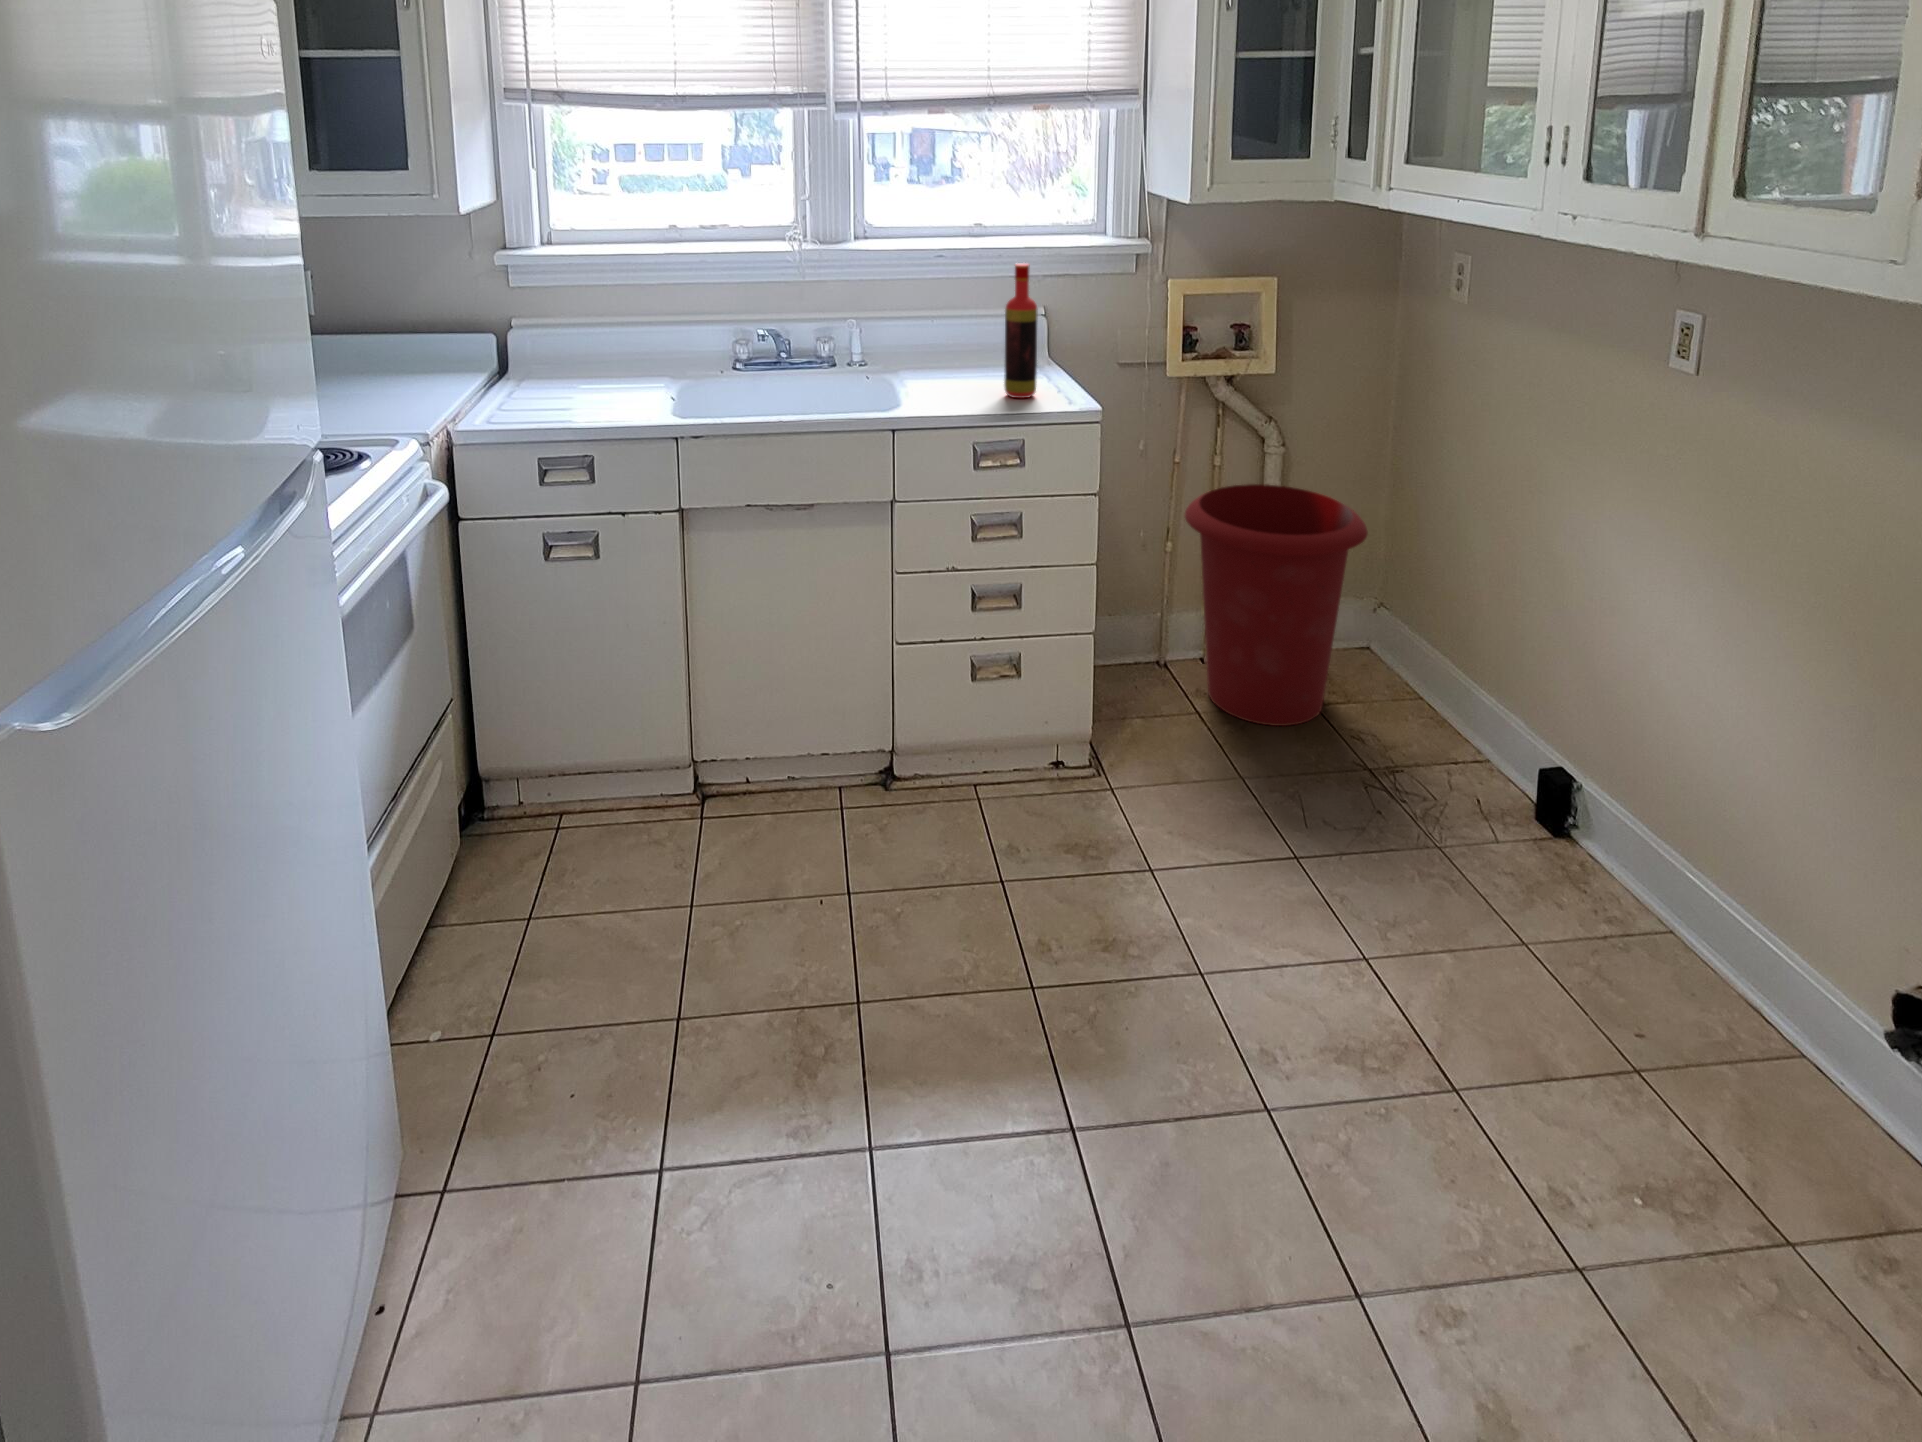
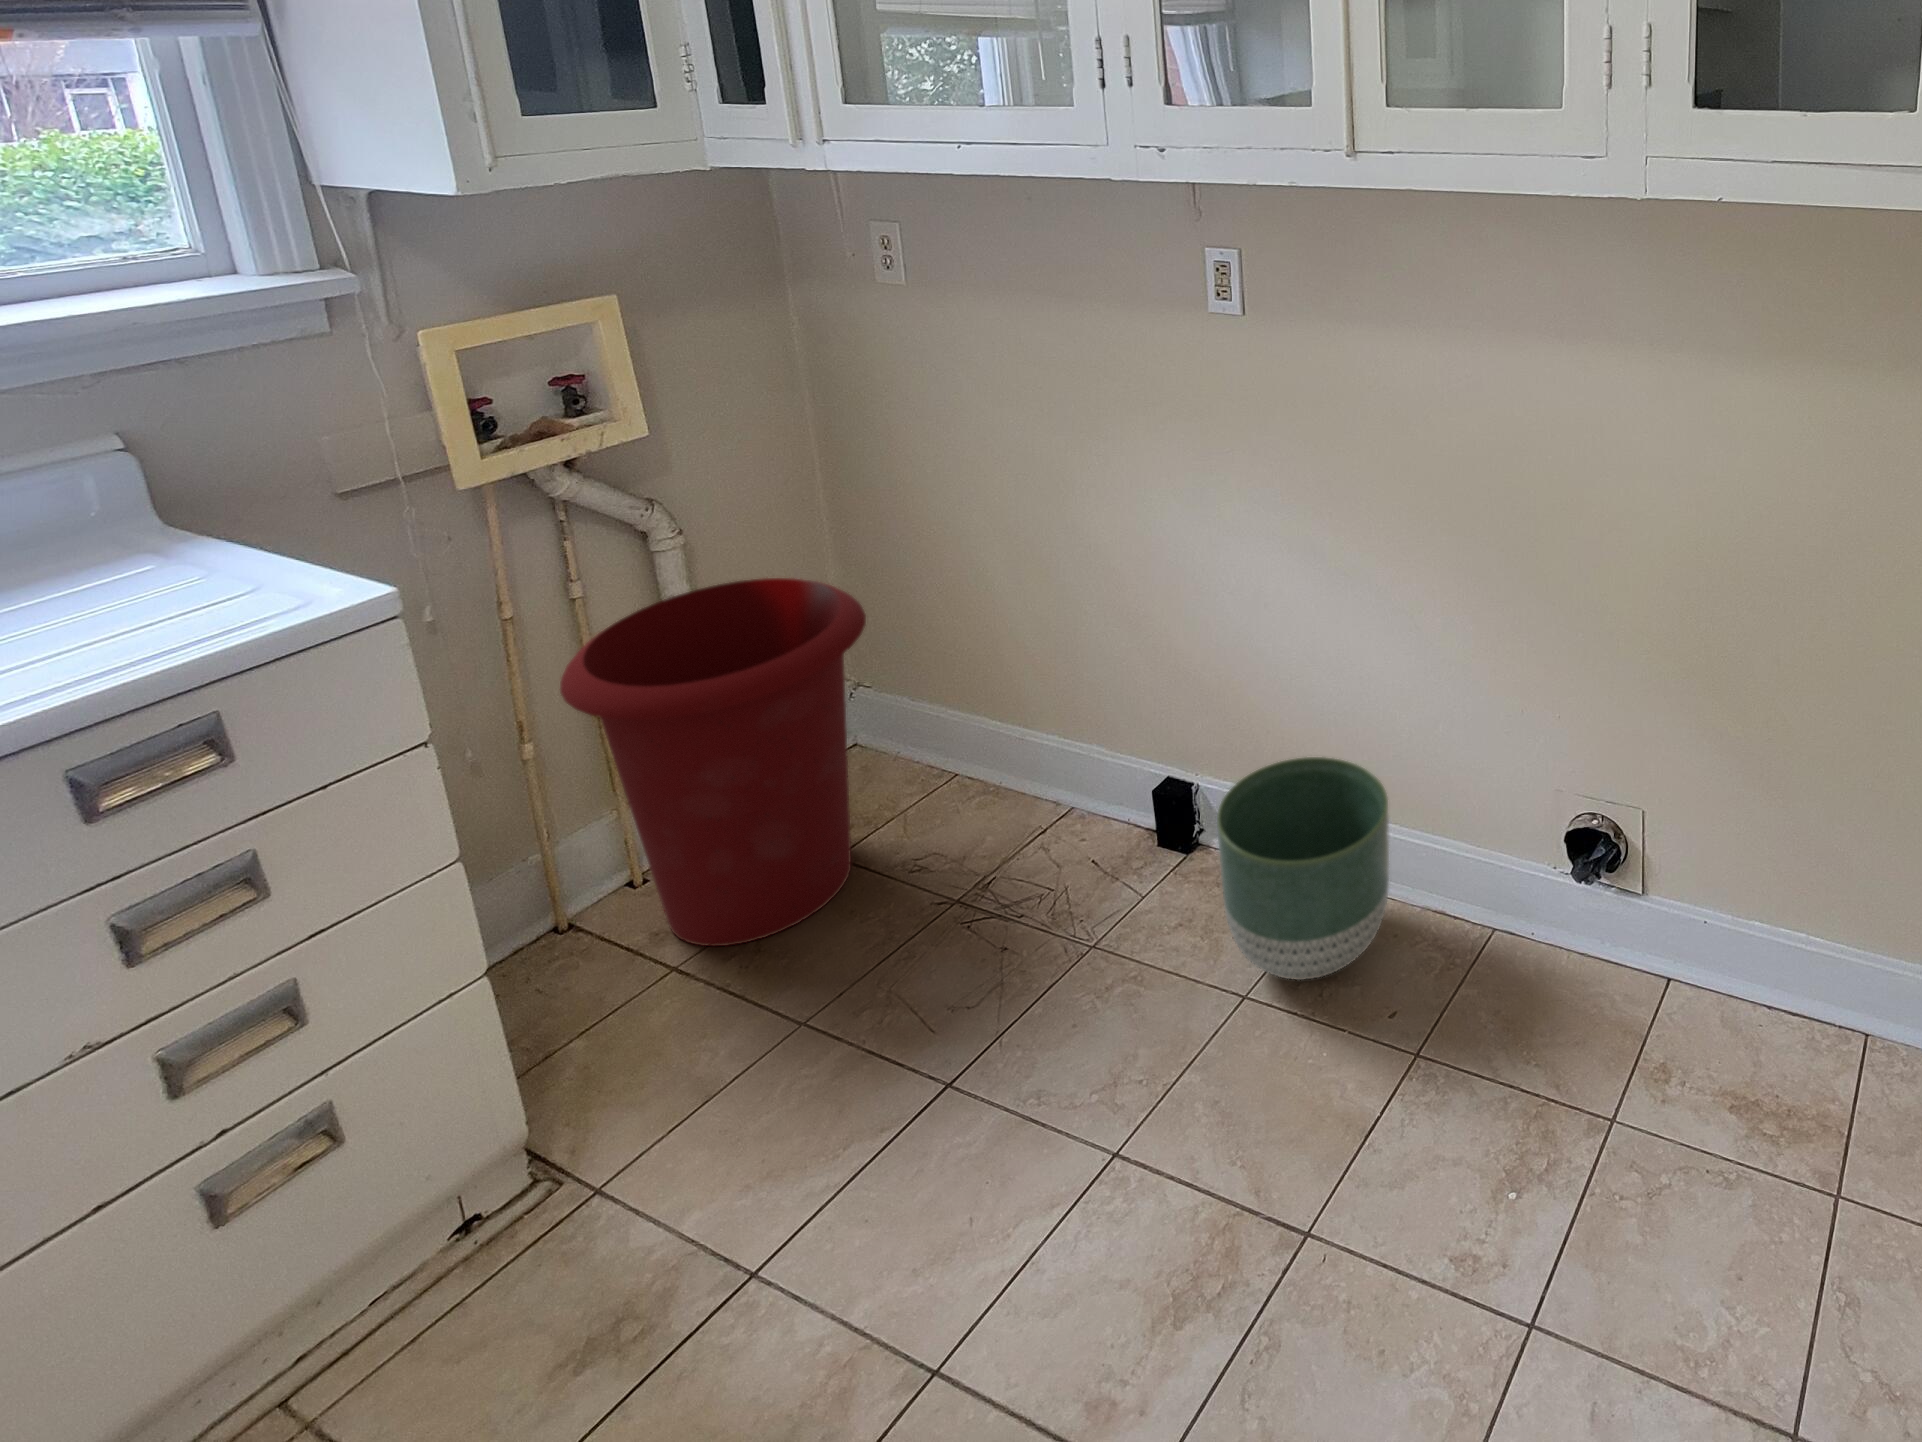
bottle: present [1004,263,1038,398] -> none [53,375,197,655]
planter: none [1539,779,1728,989] -> present [1217,757,1389,980]

